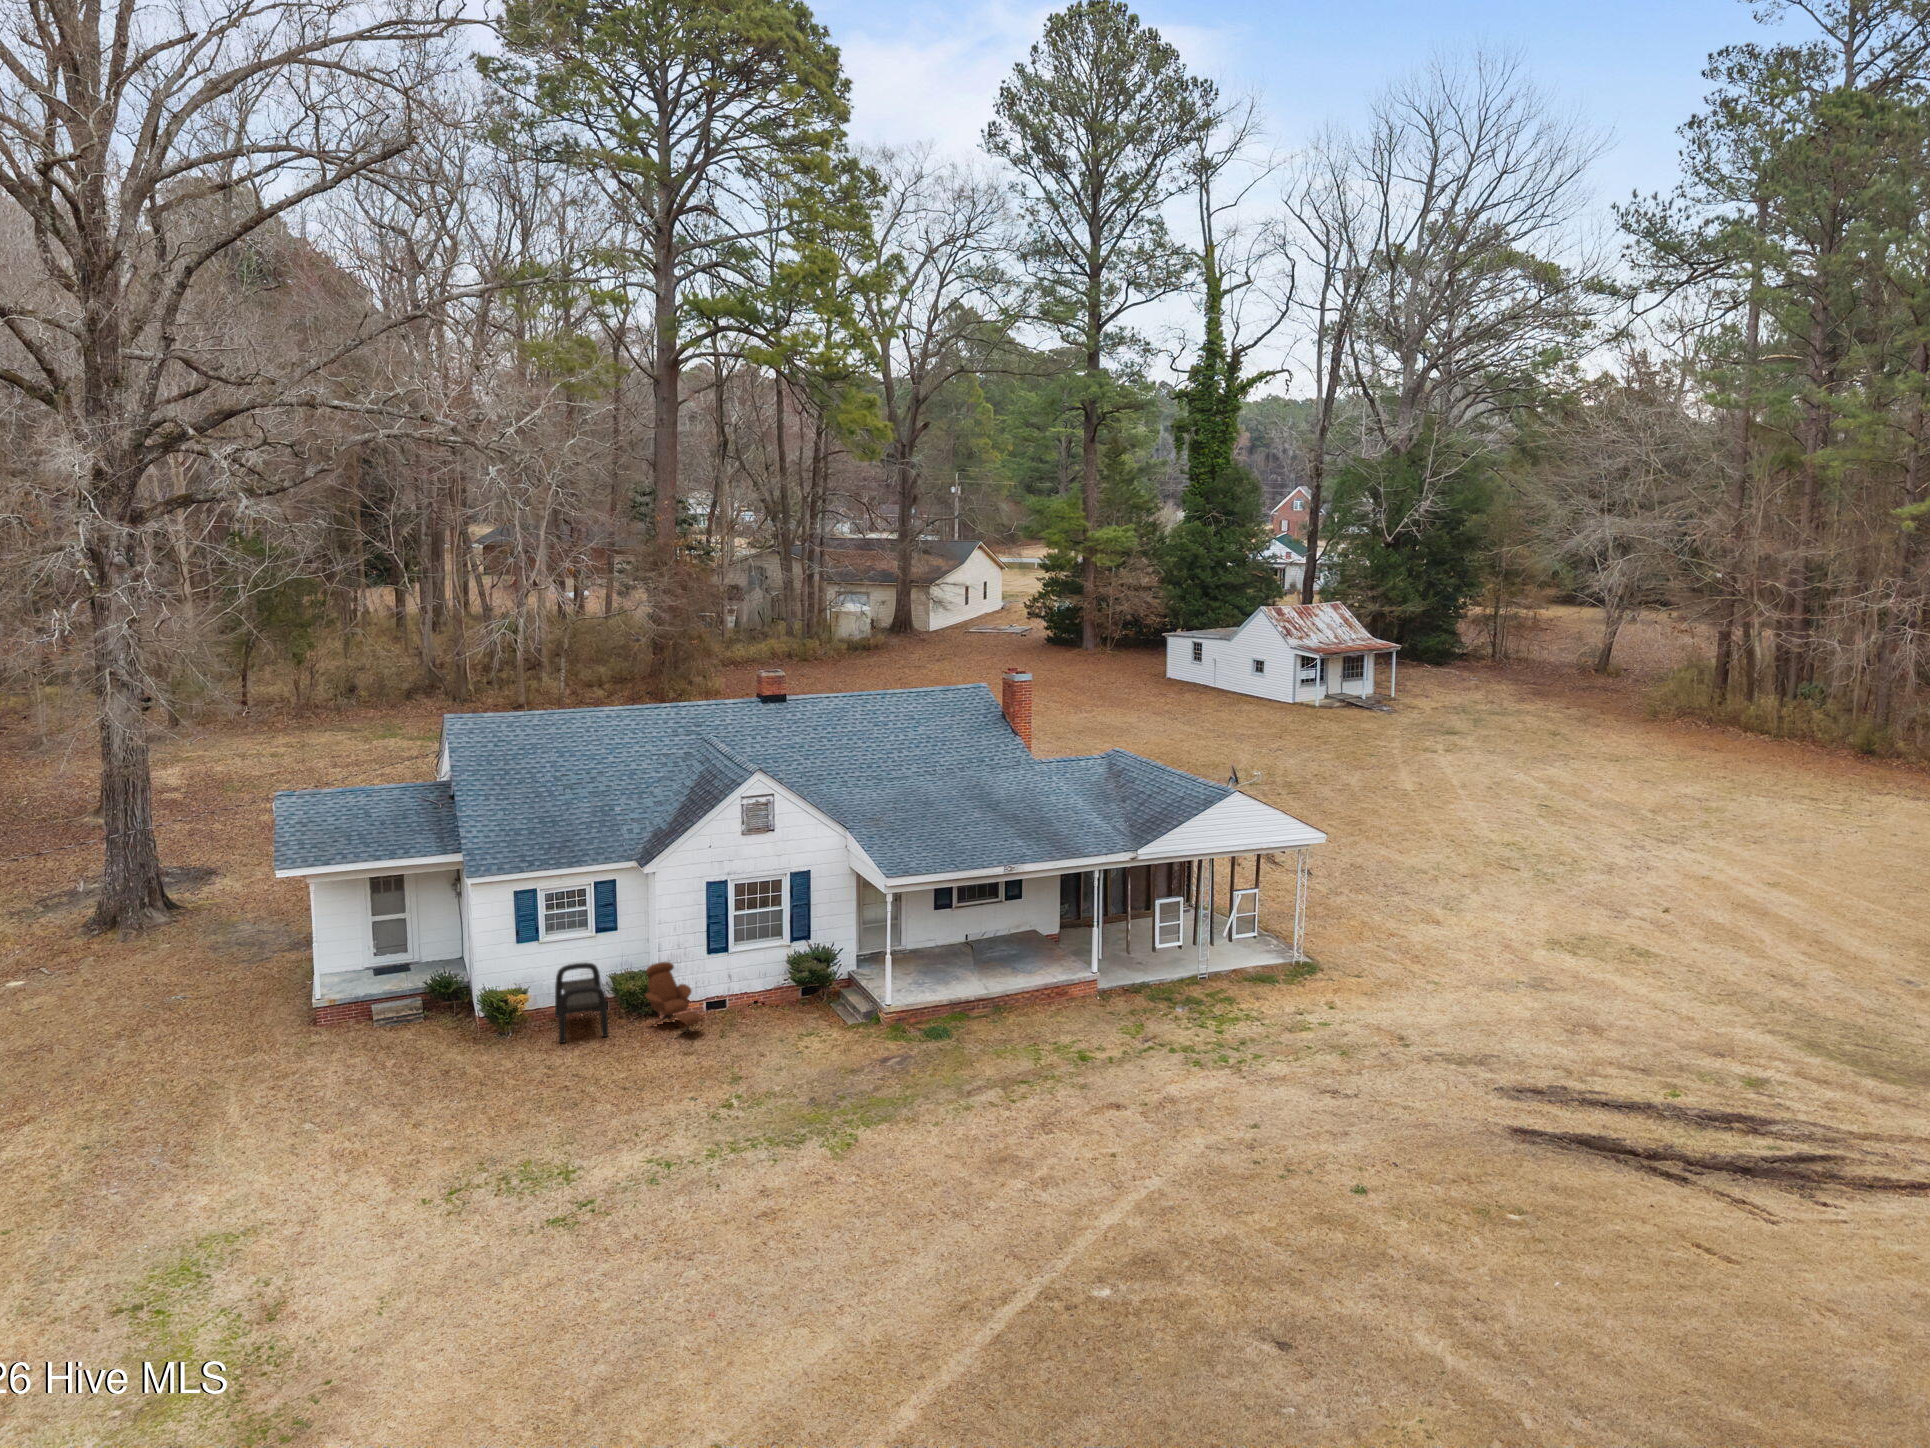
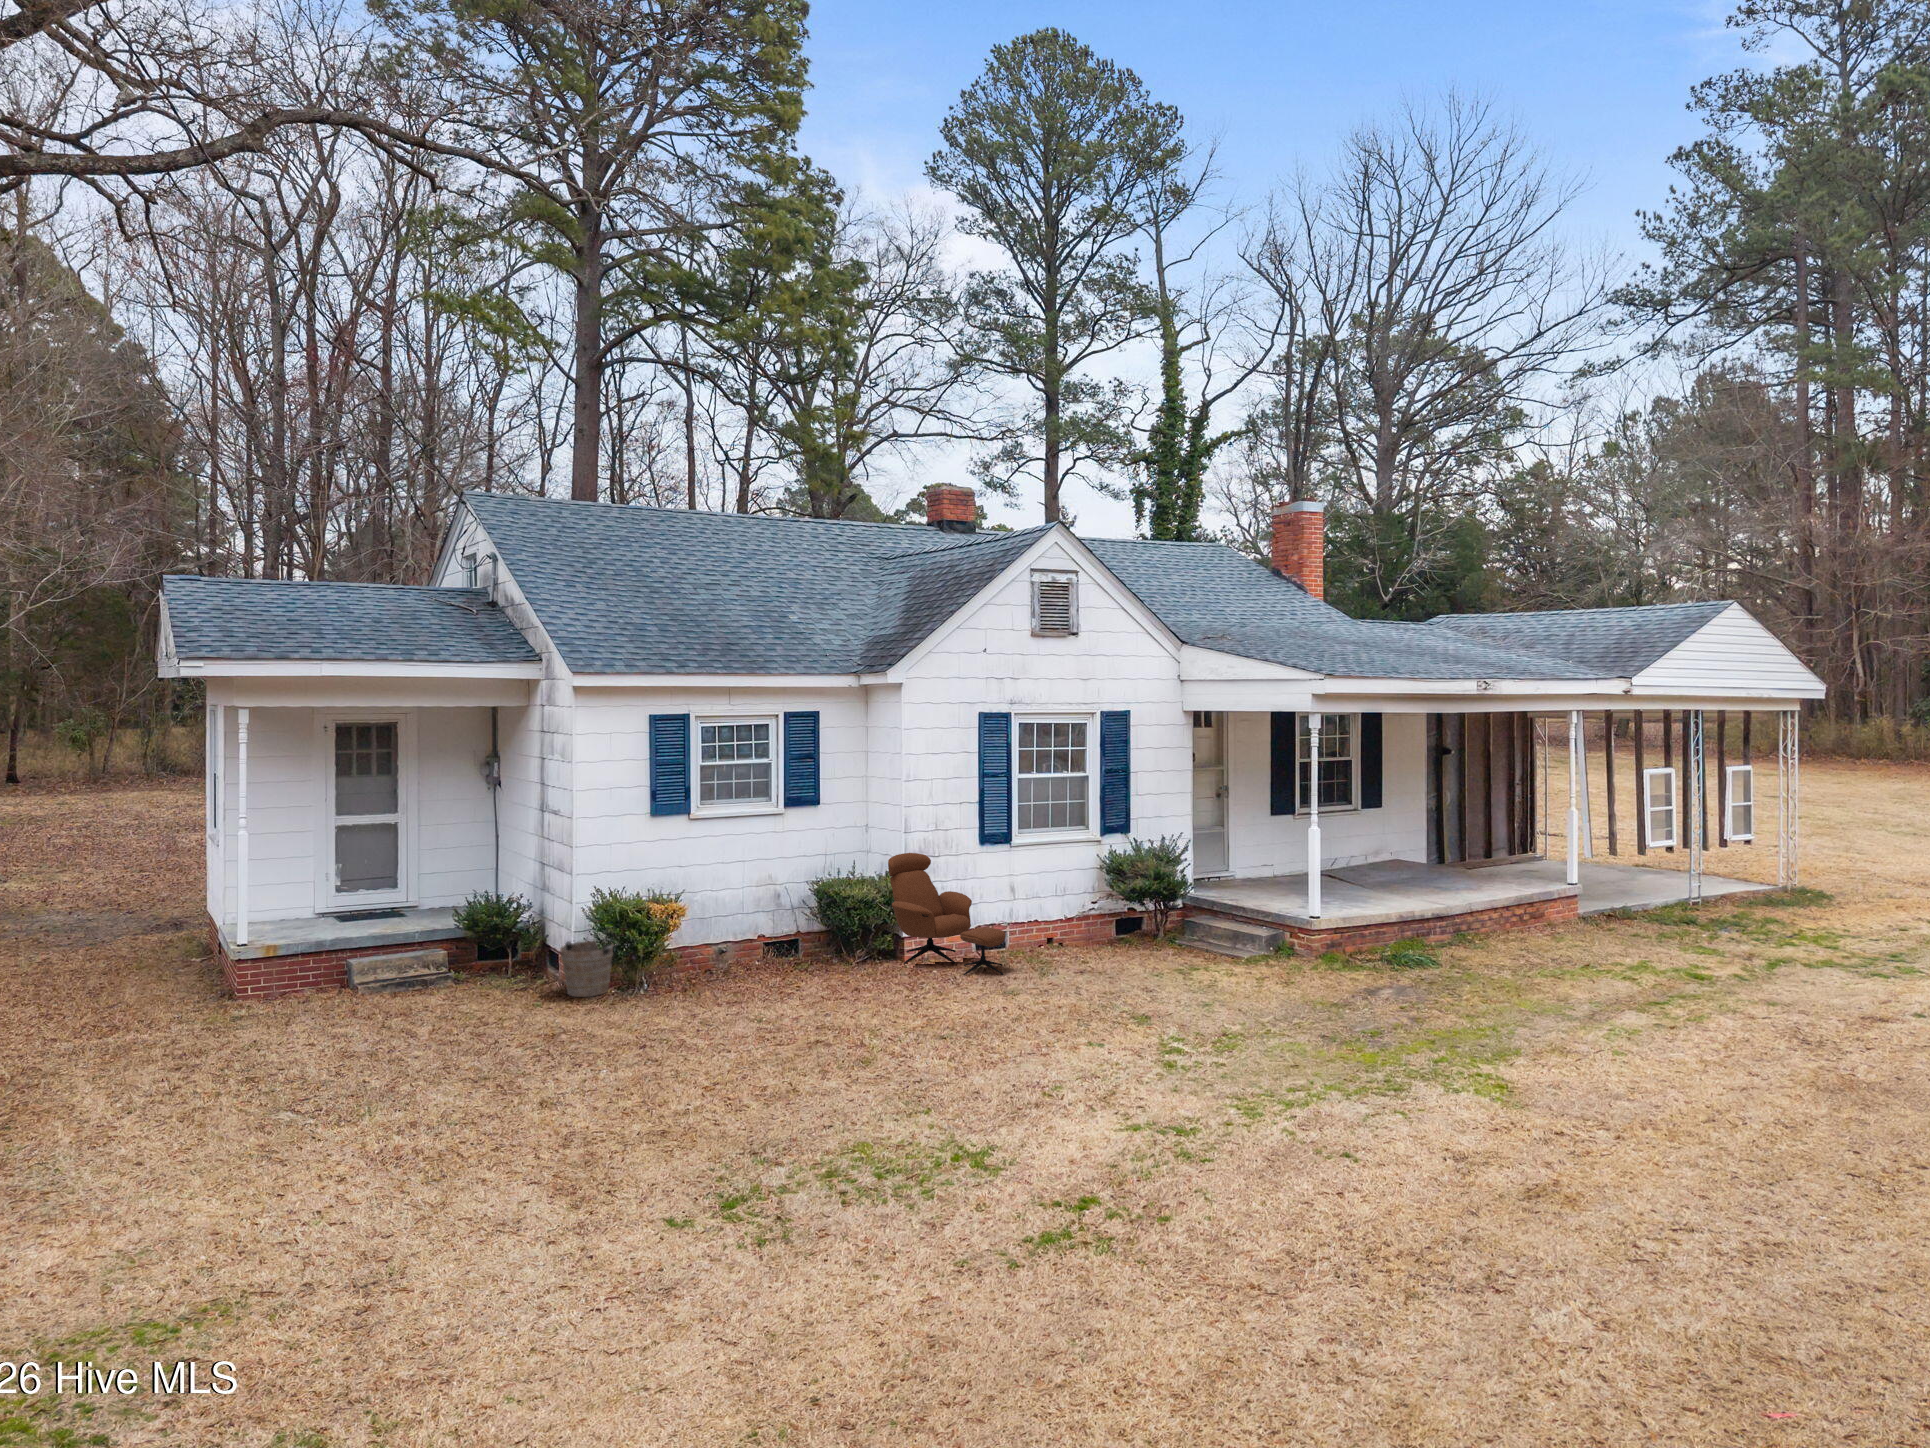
bench: present [555,963,609,1043] -> none [717,860,837,987]
bucket: none [459,1012,492,1046] -> present [560,938,616,997]

